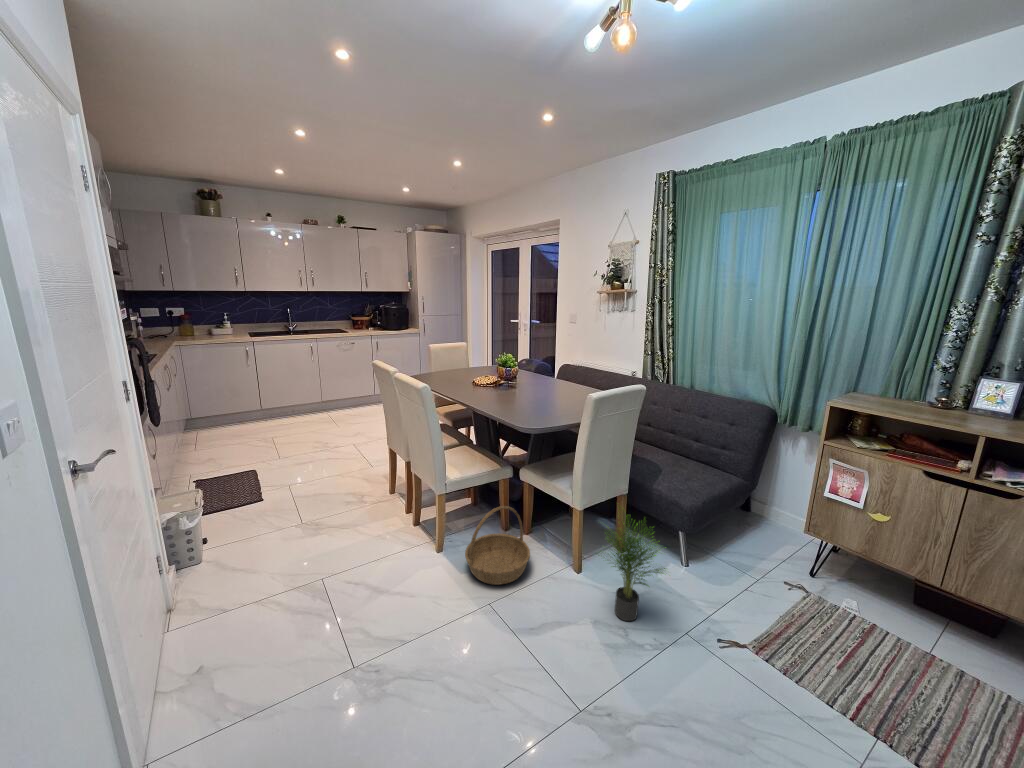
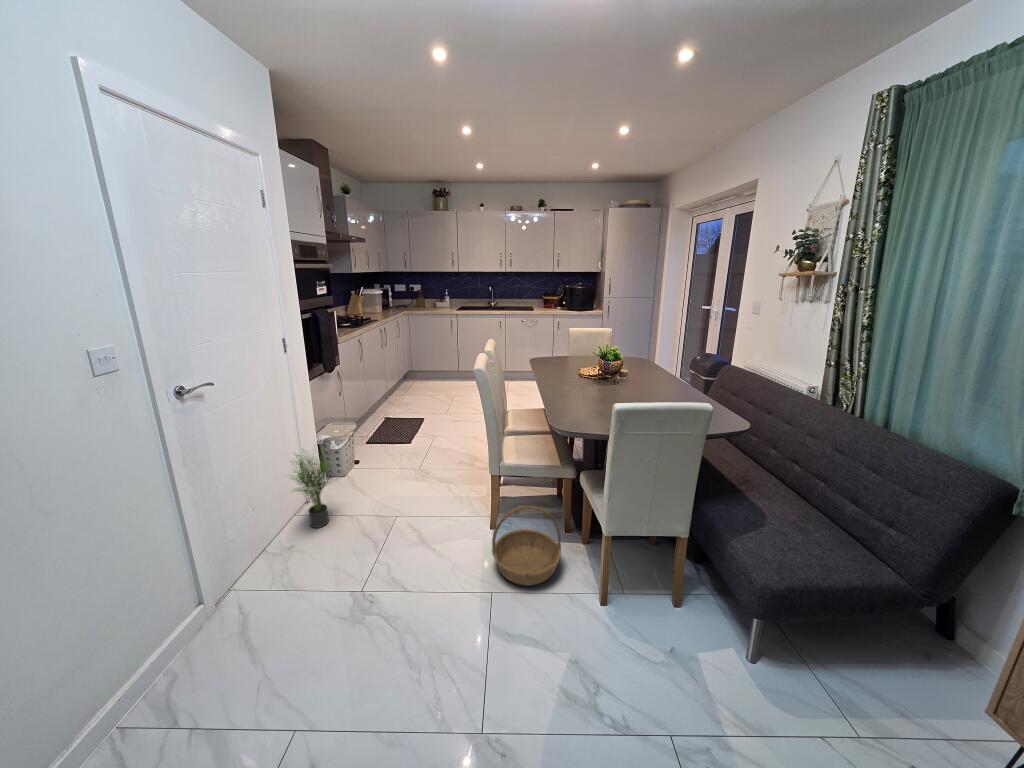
potted plant: present [606,521,665,621] -> present [292,453,330,528]

